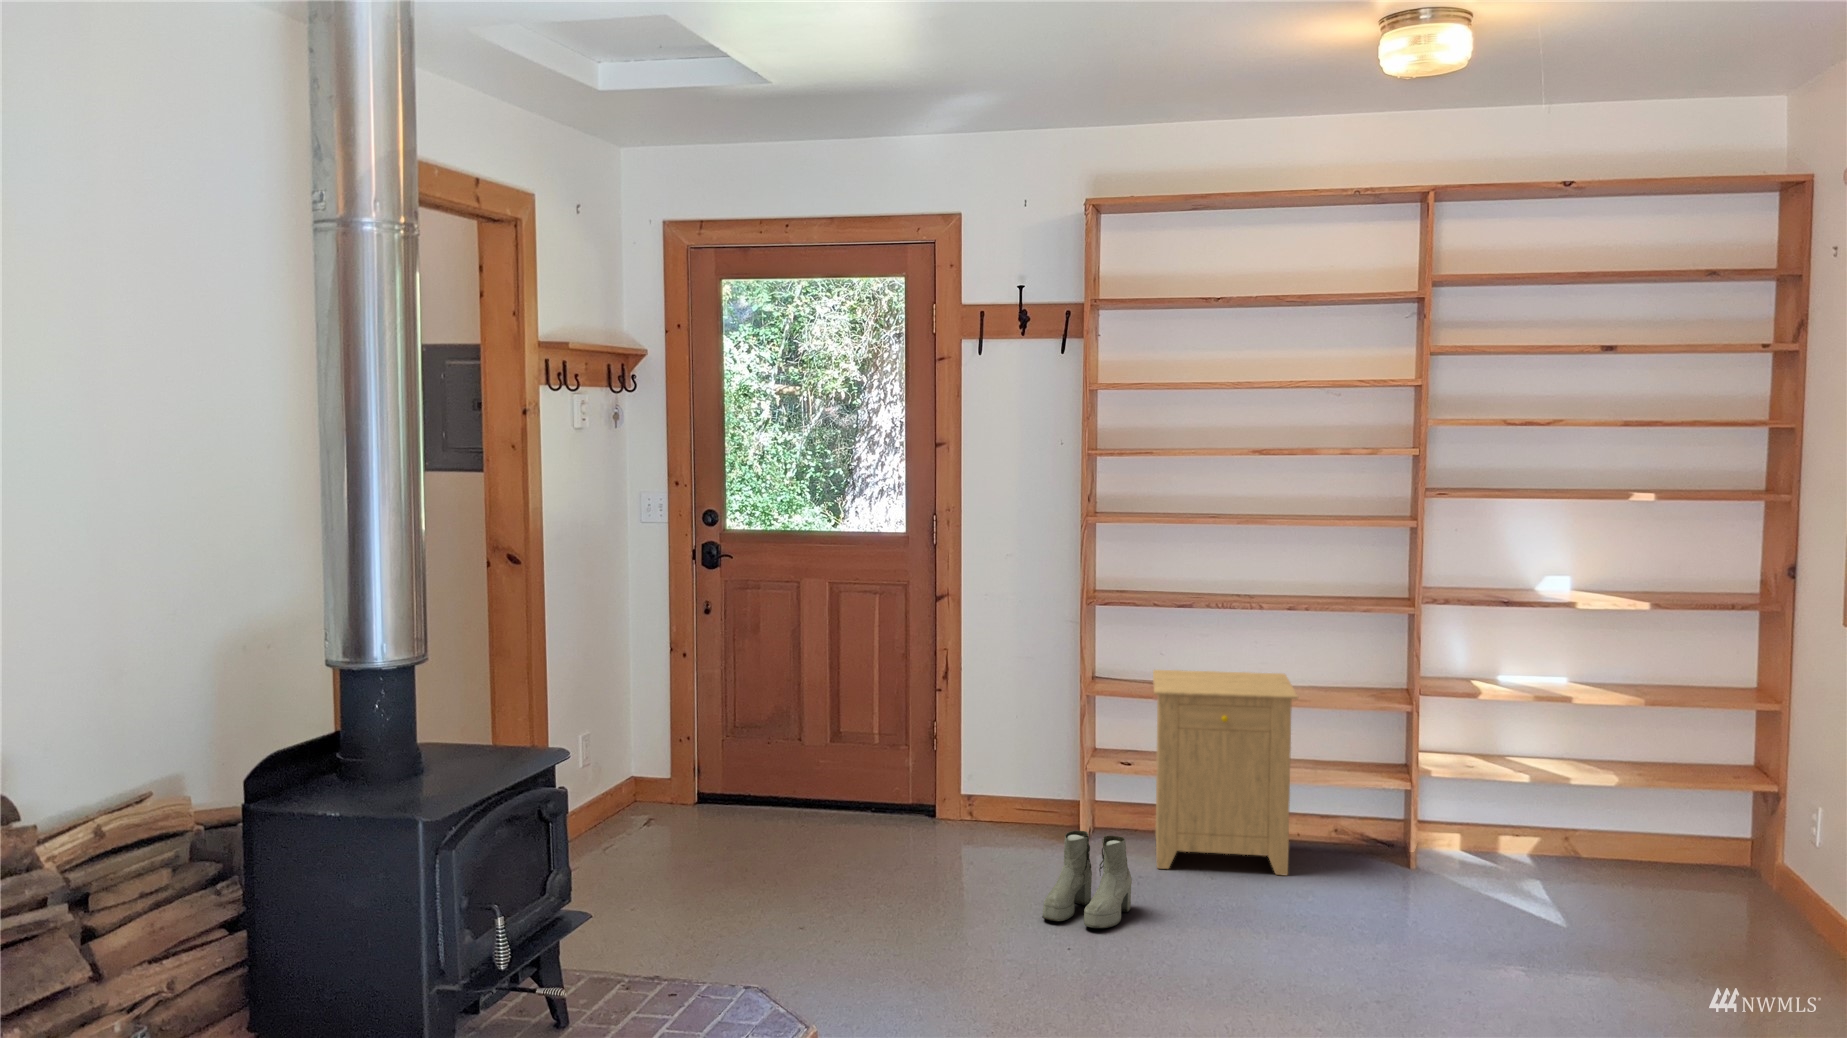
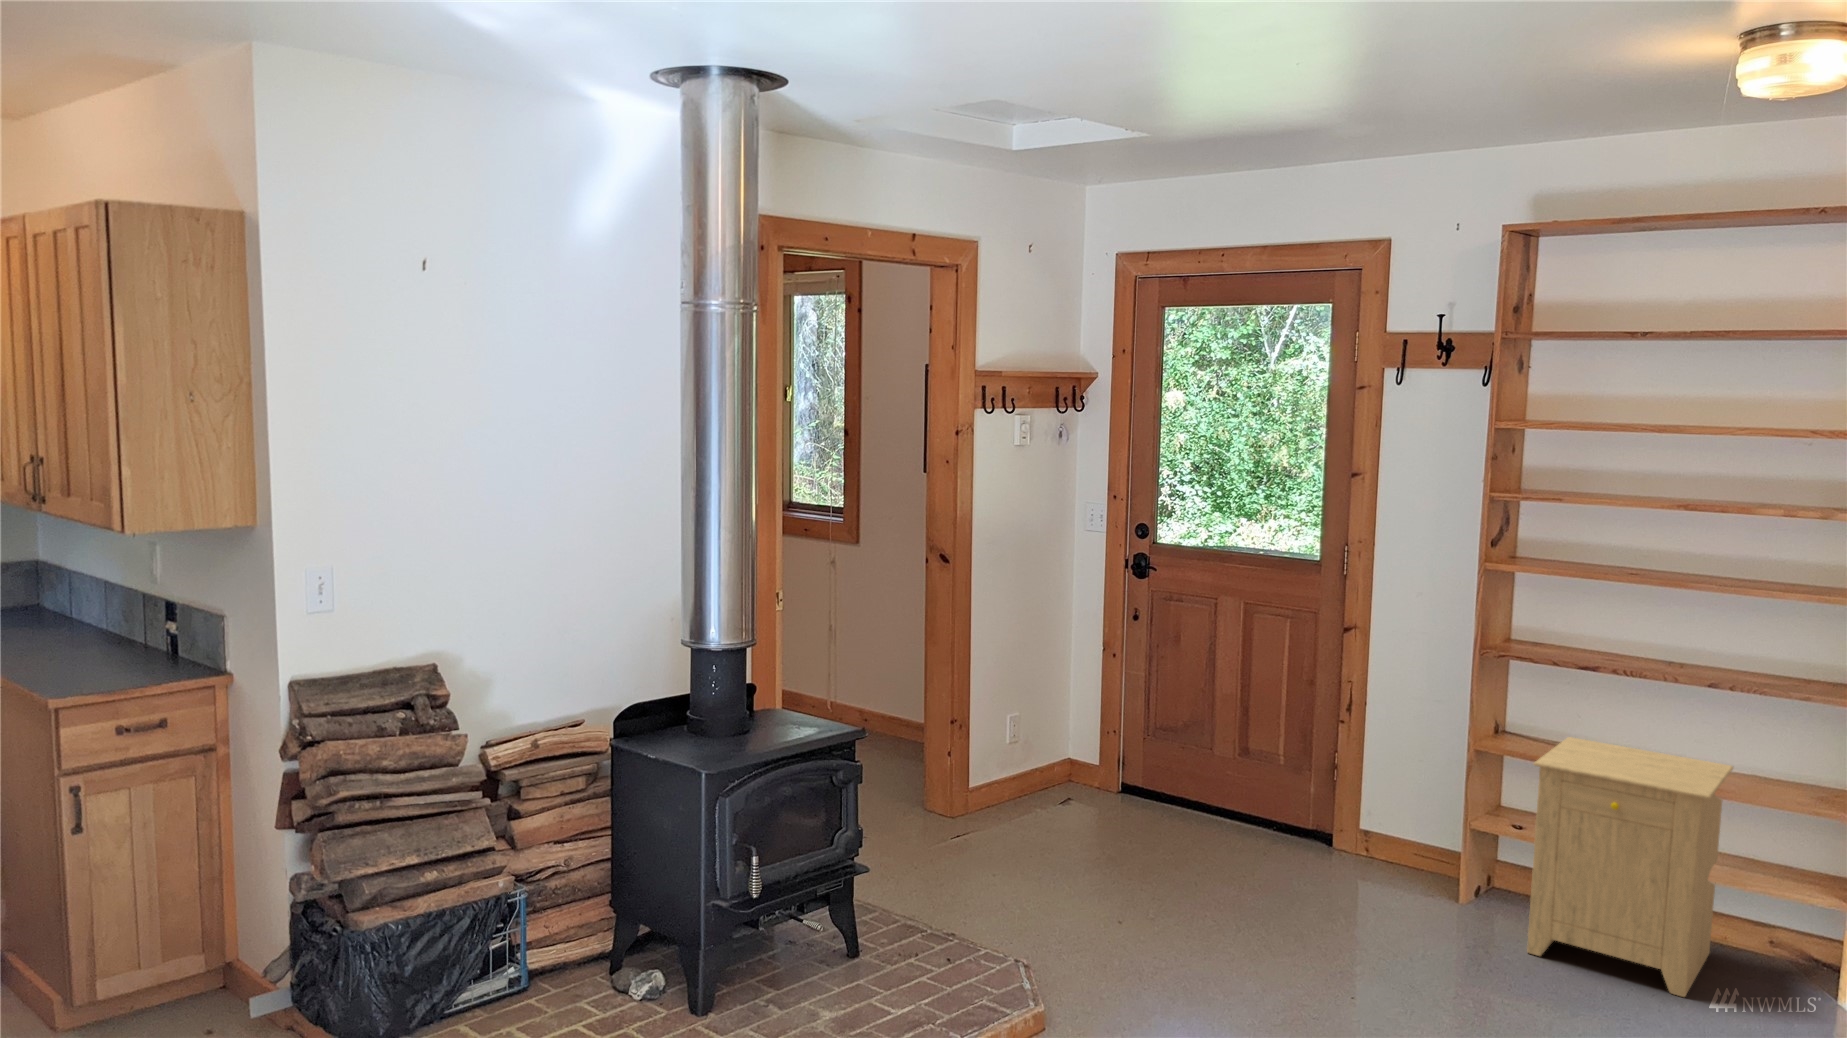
boots: present [1042,831,1132,928] -> none [1350,893,1460,1000]

